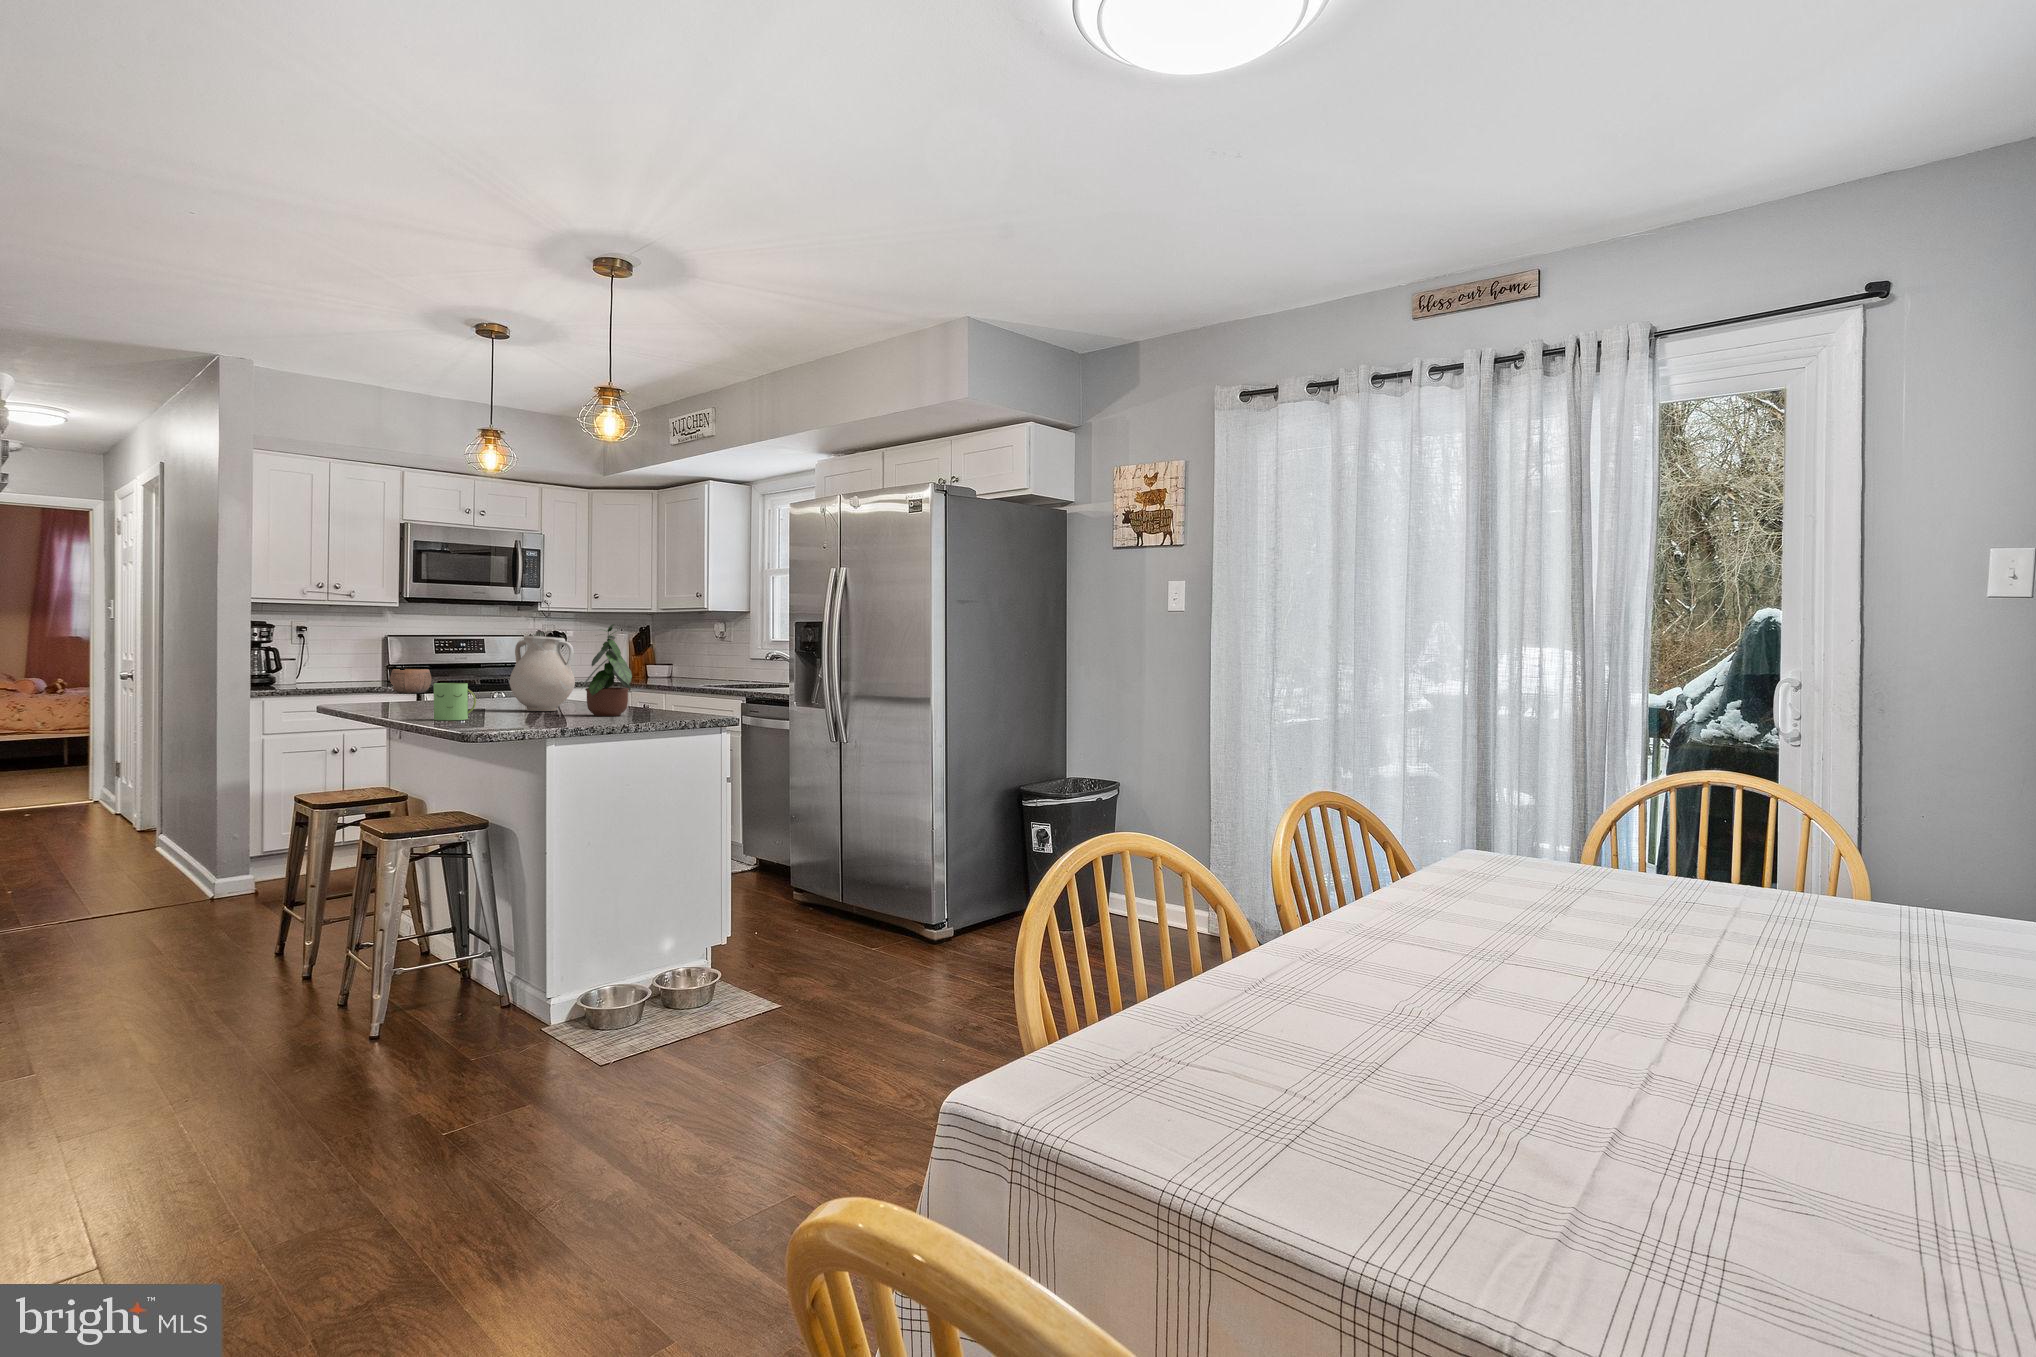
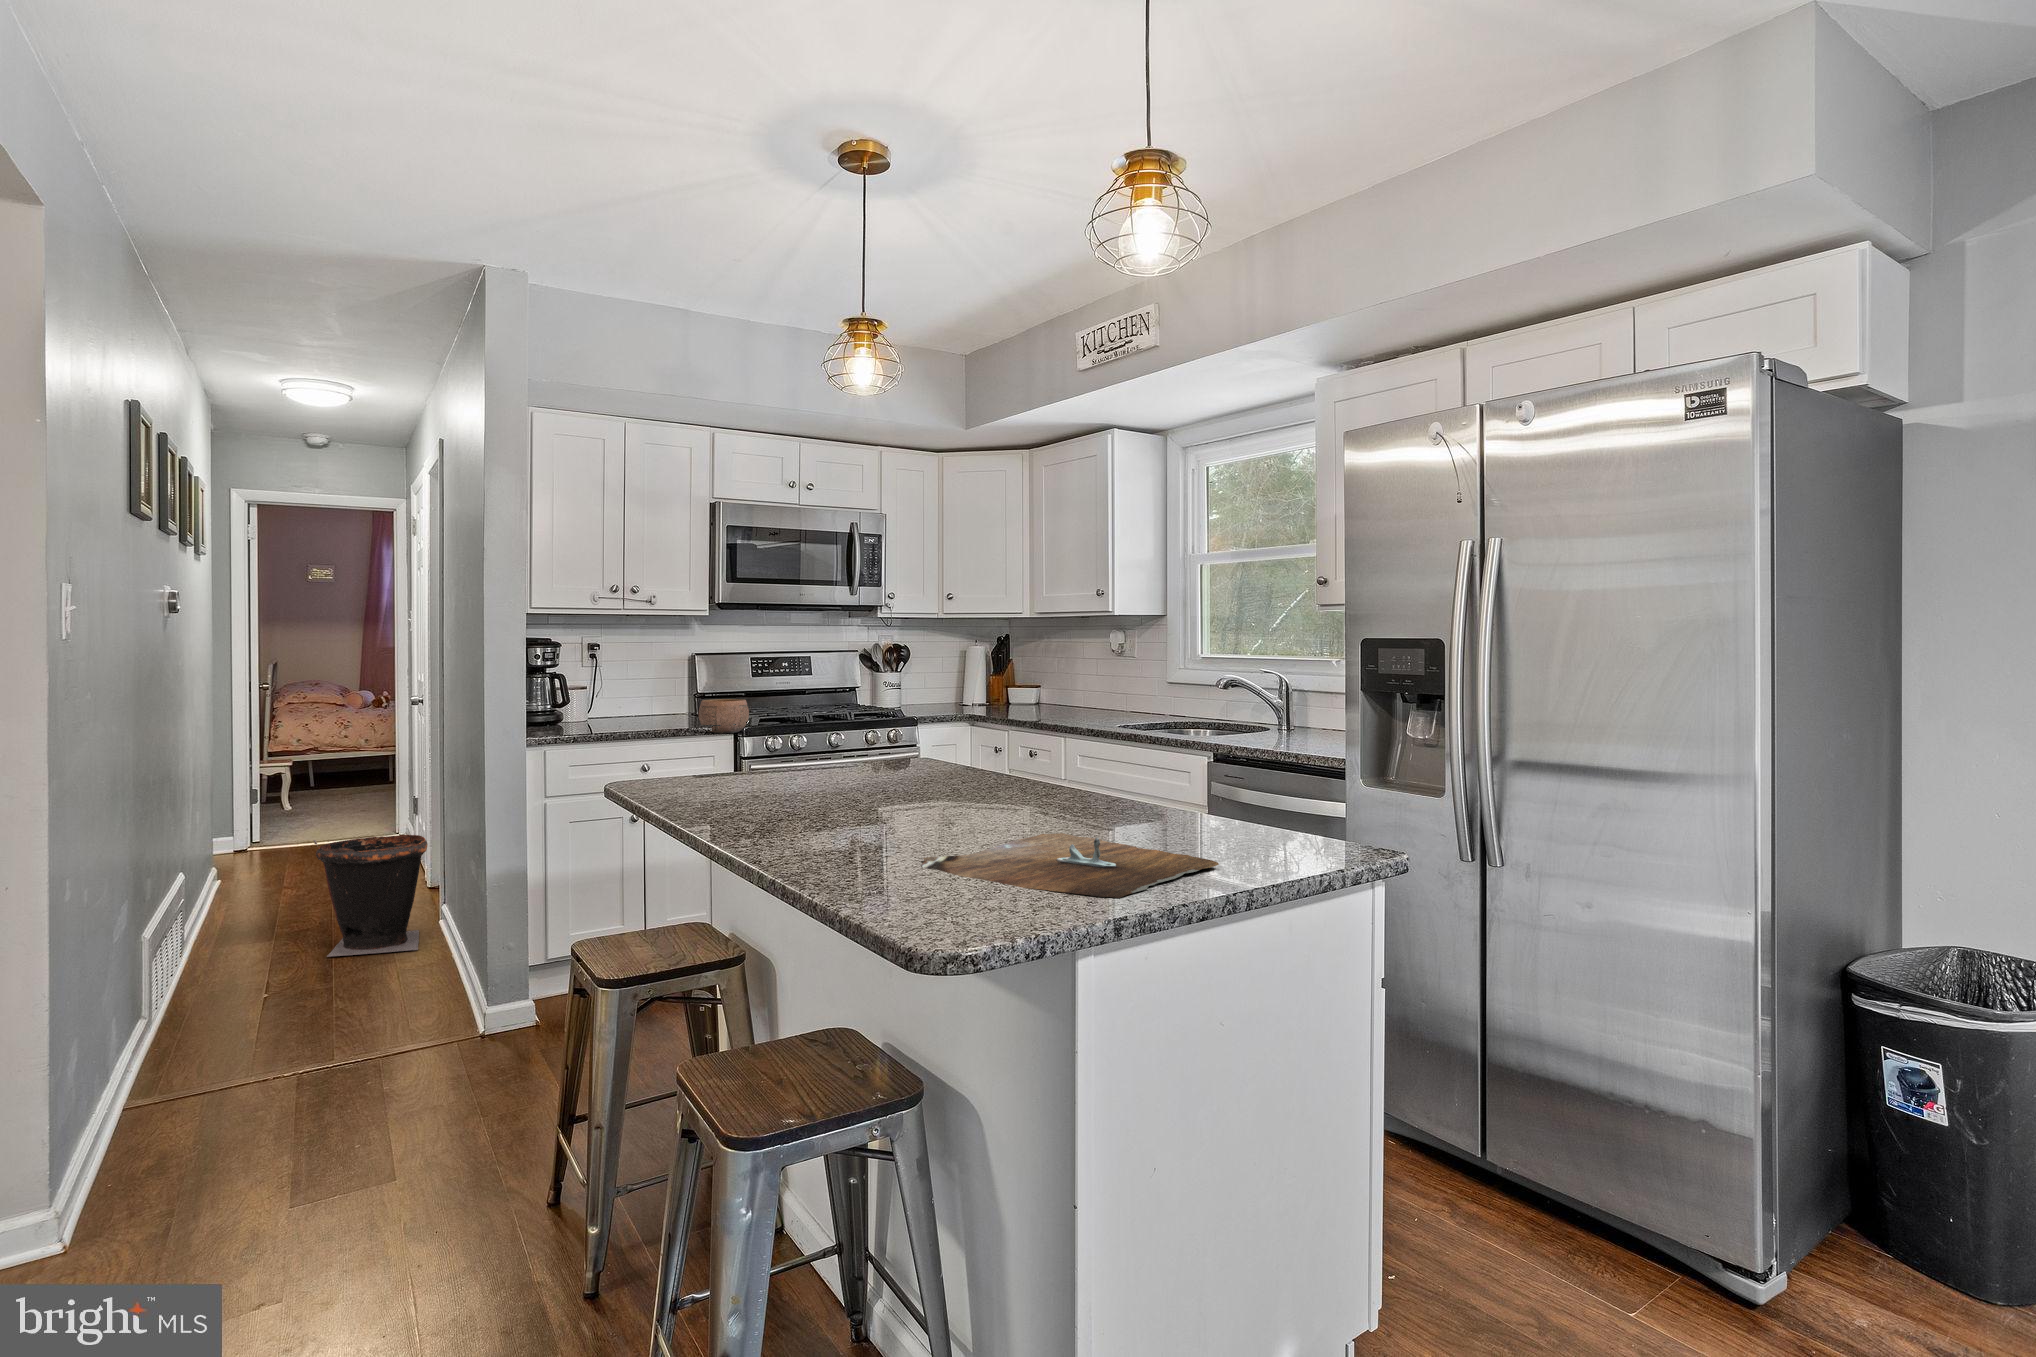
potted plant: present [582,624,632,716] -> none [1014,646,1119,819]
vase: present [510,636,575,711] -> none [886,667,988,797]
mug: present [434,683,476,720] -> none [782,770,857,848]
cutting board: none [505,710,657,728] -> present [922,833,1219,898]
waste bin: none [52,776,153,867] -> present [314,835,428,957]

